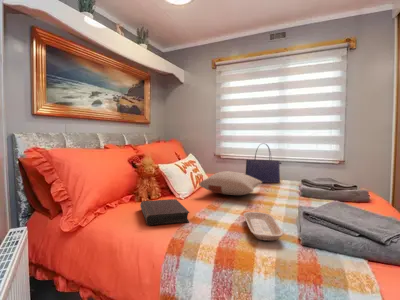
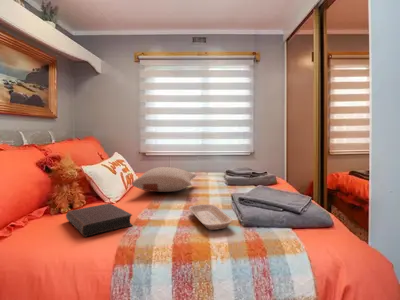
tote bag: present [246,145,281,183] -> none [175,136,210,177]

